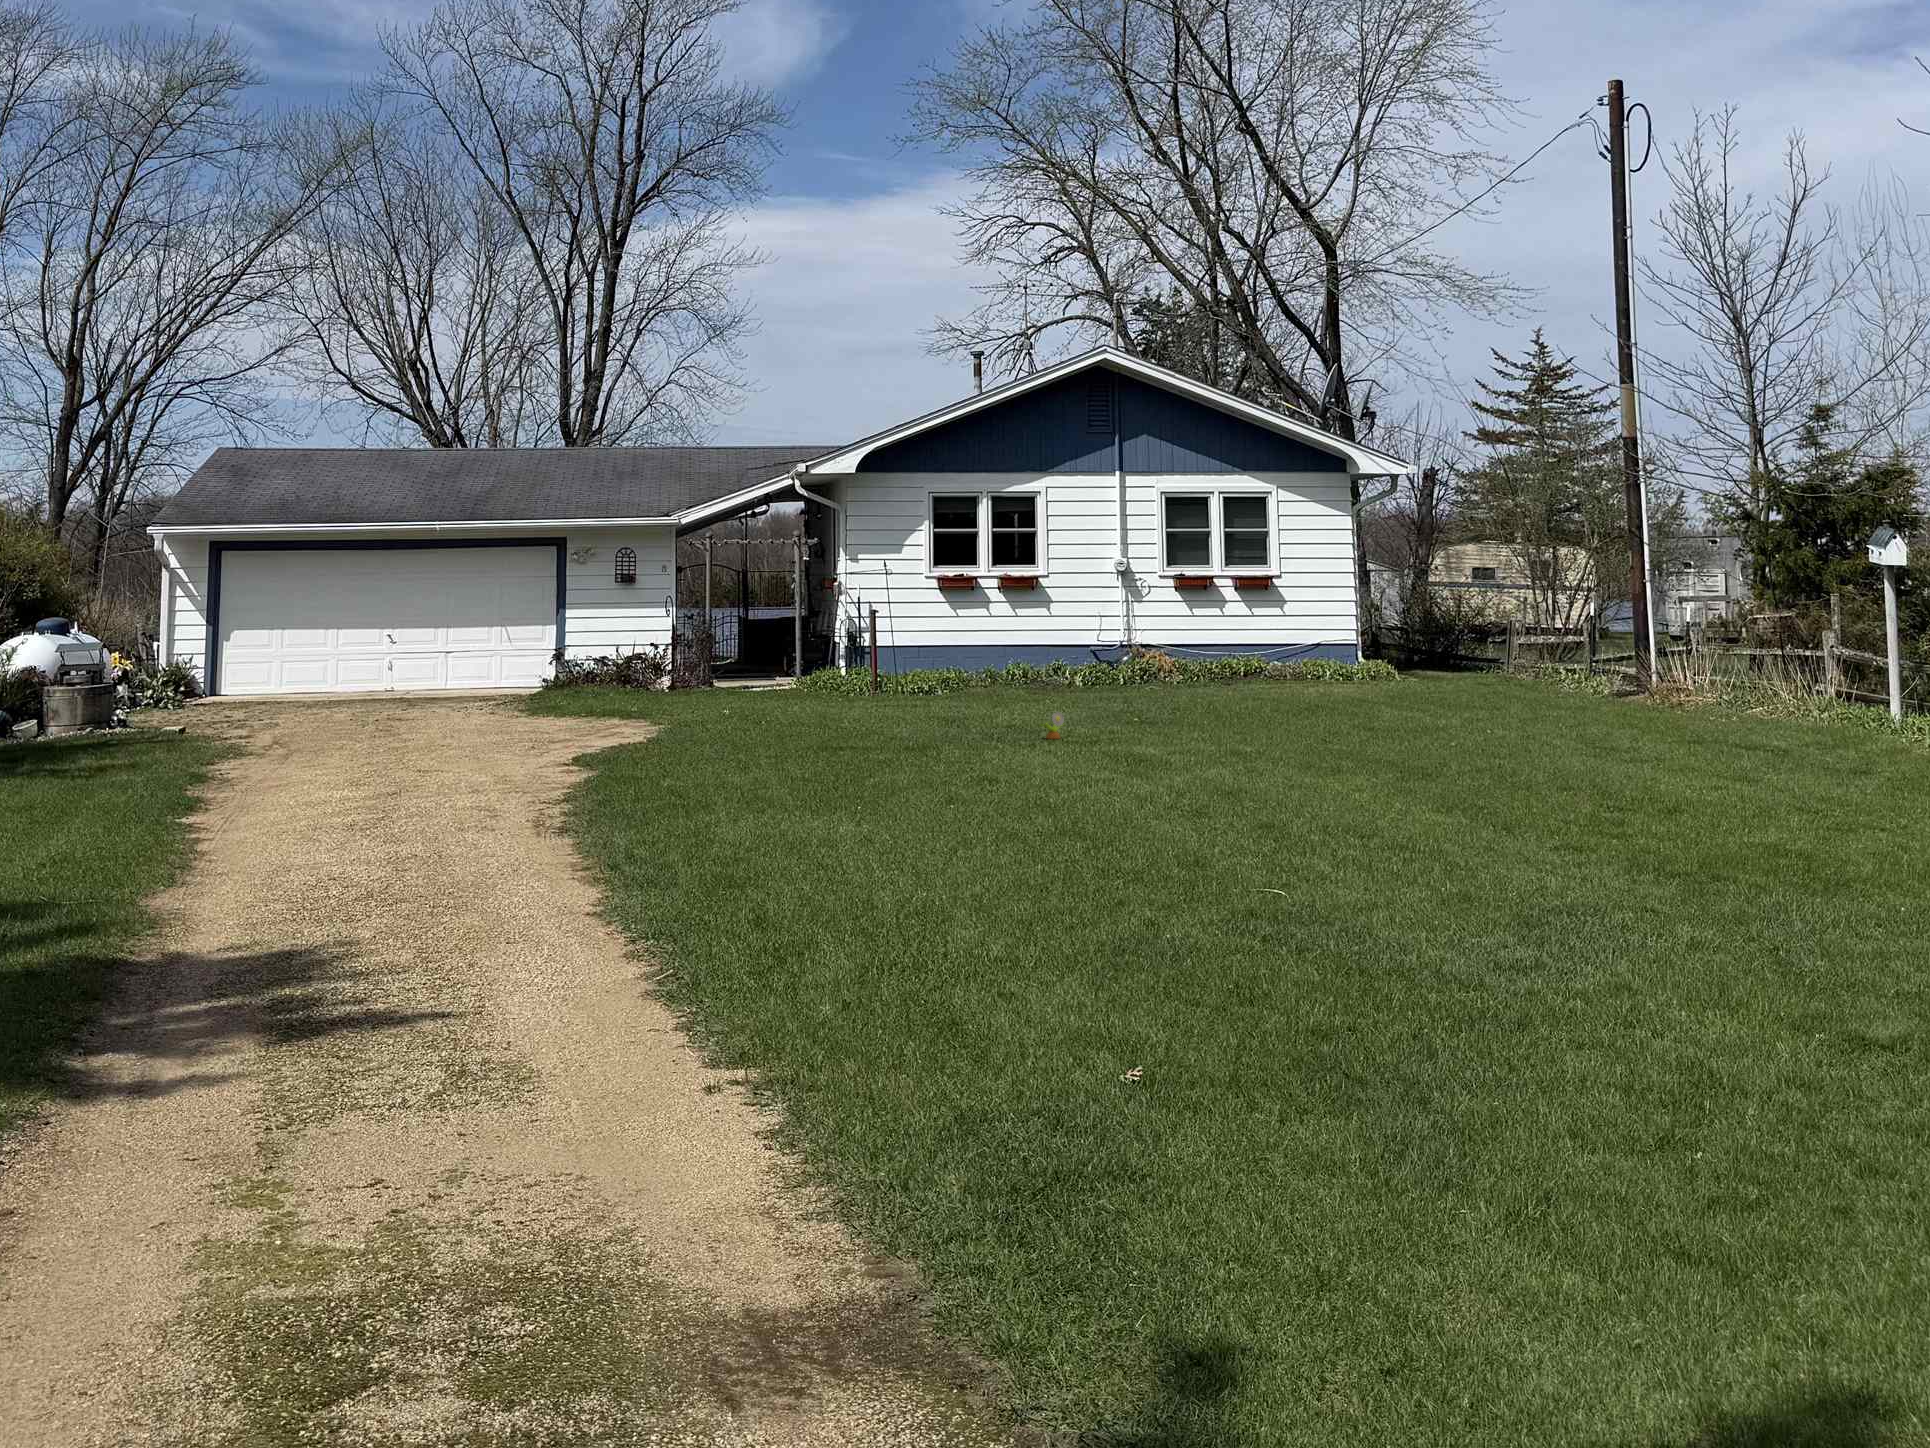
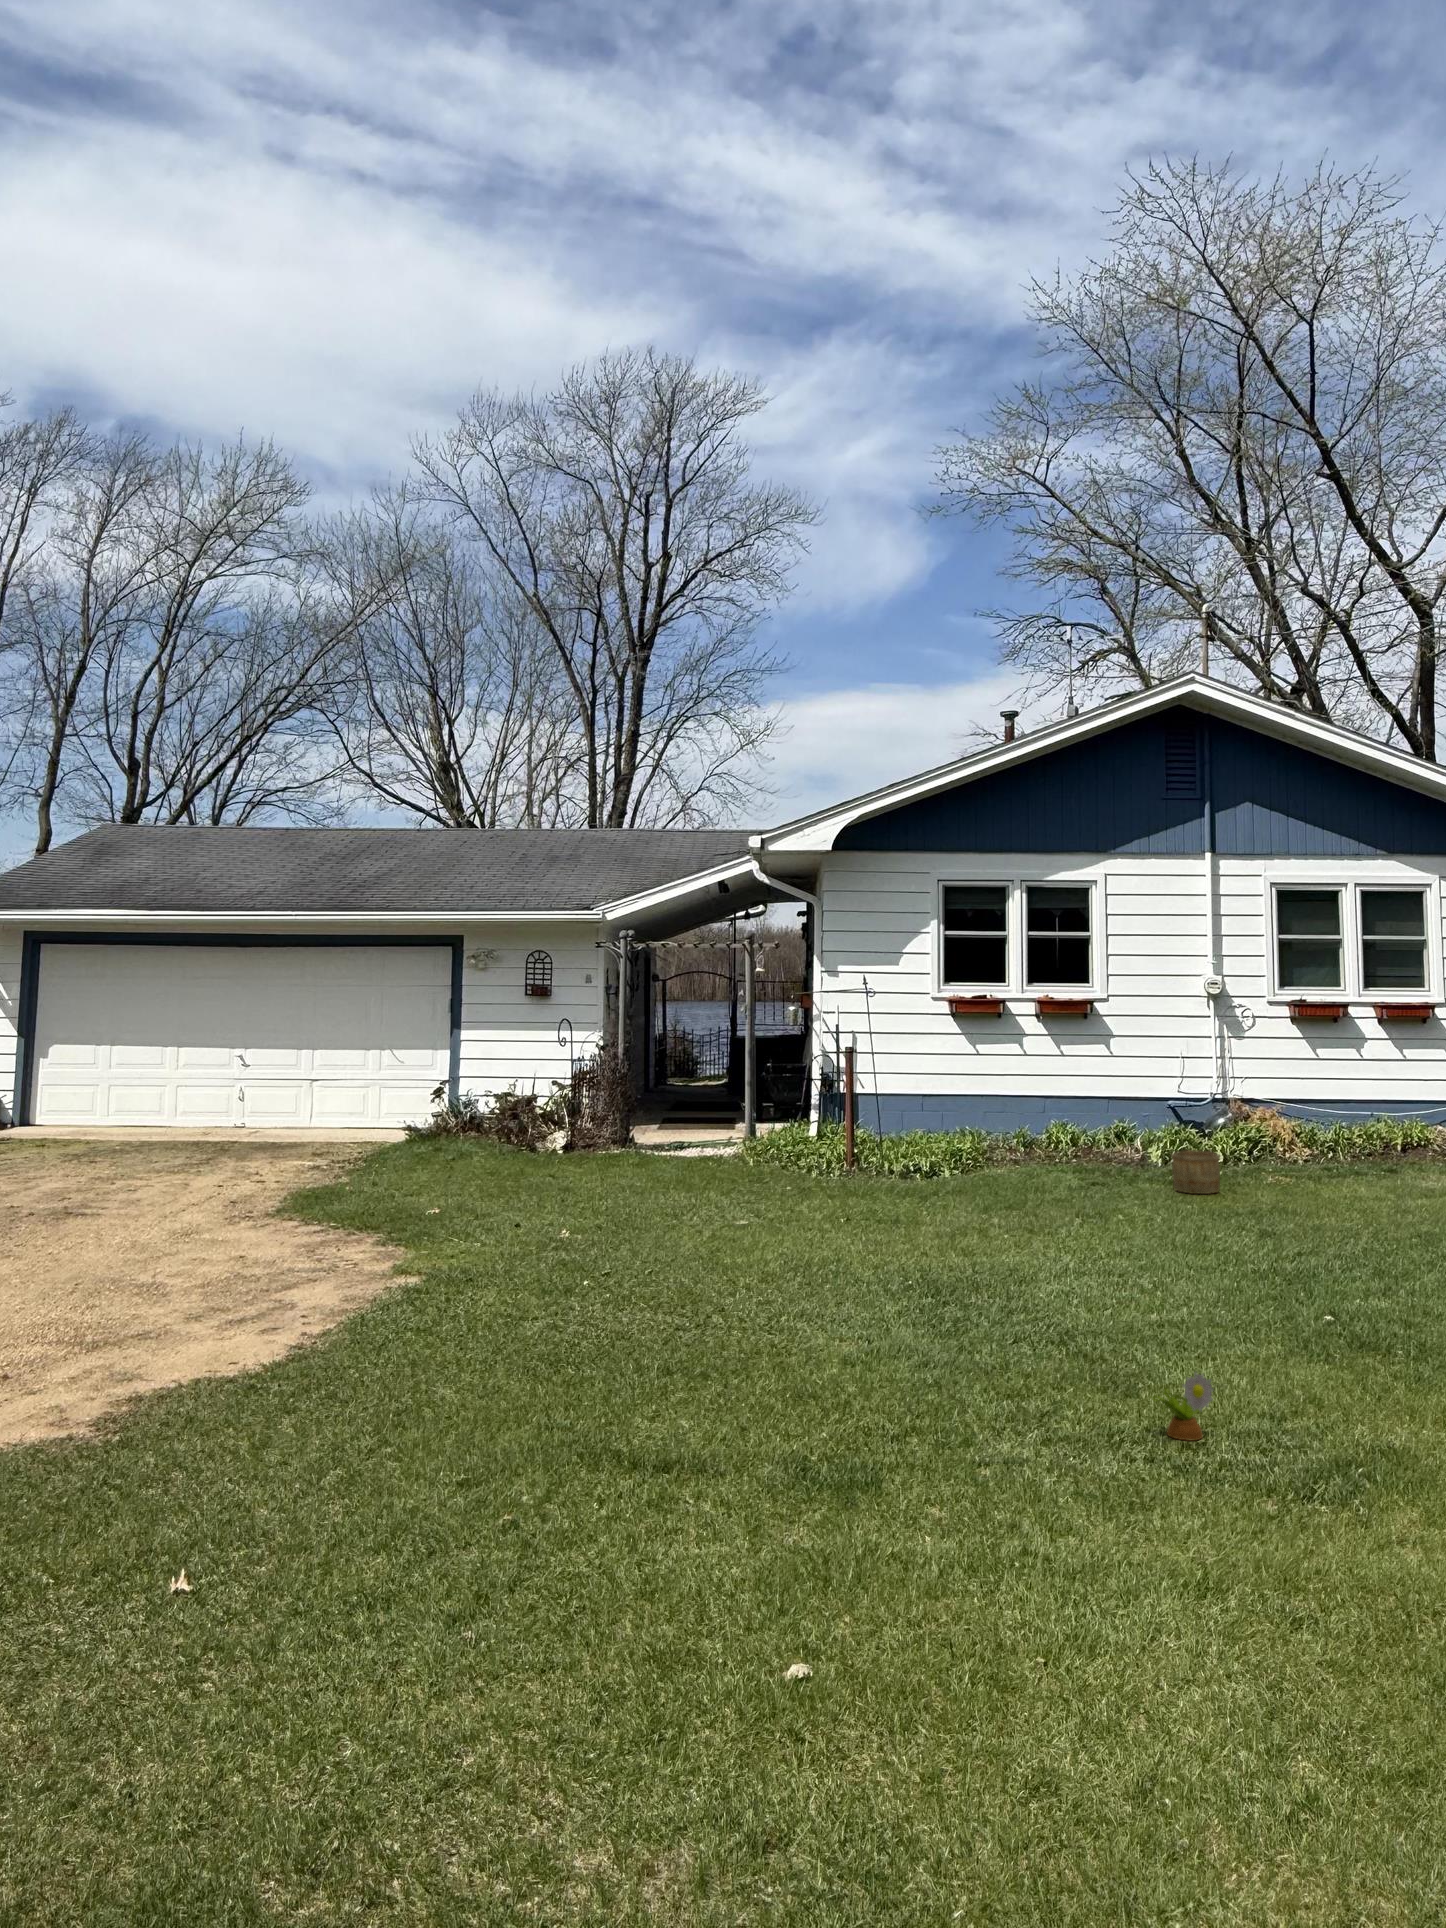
wooden bucket: none [1079,665,1109,690] -> present [1171,1150,1220,1194]

